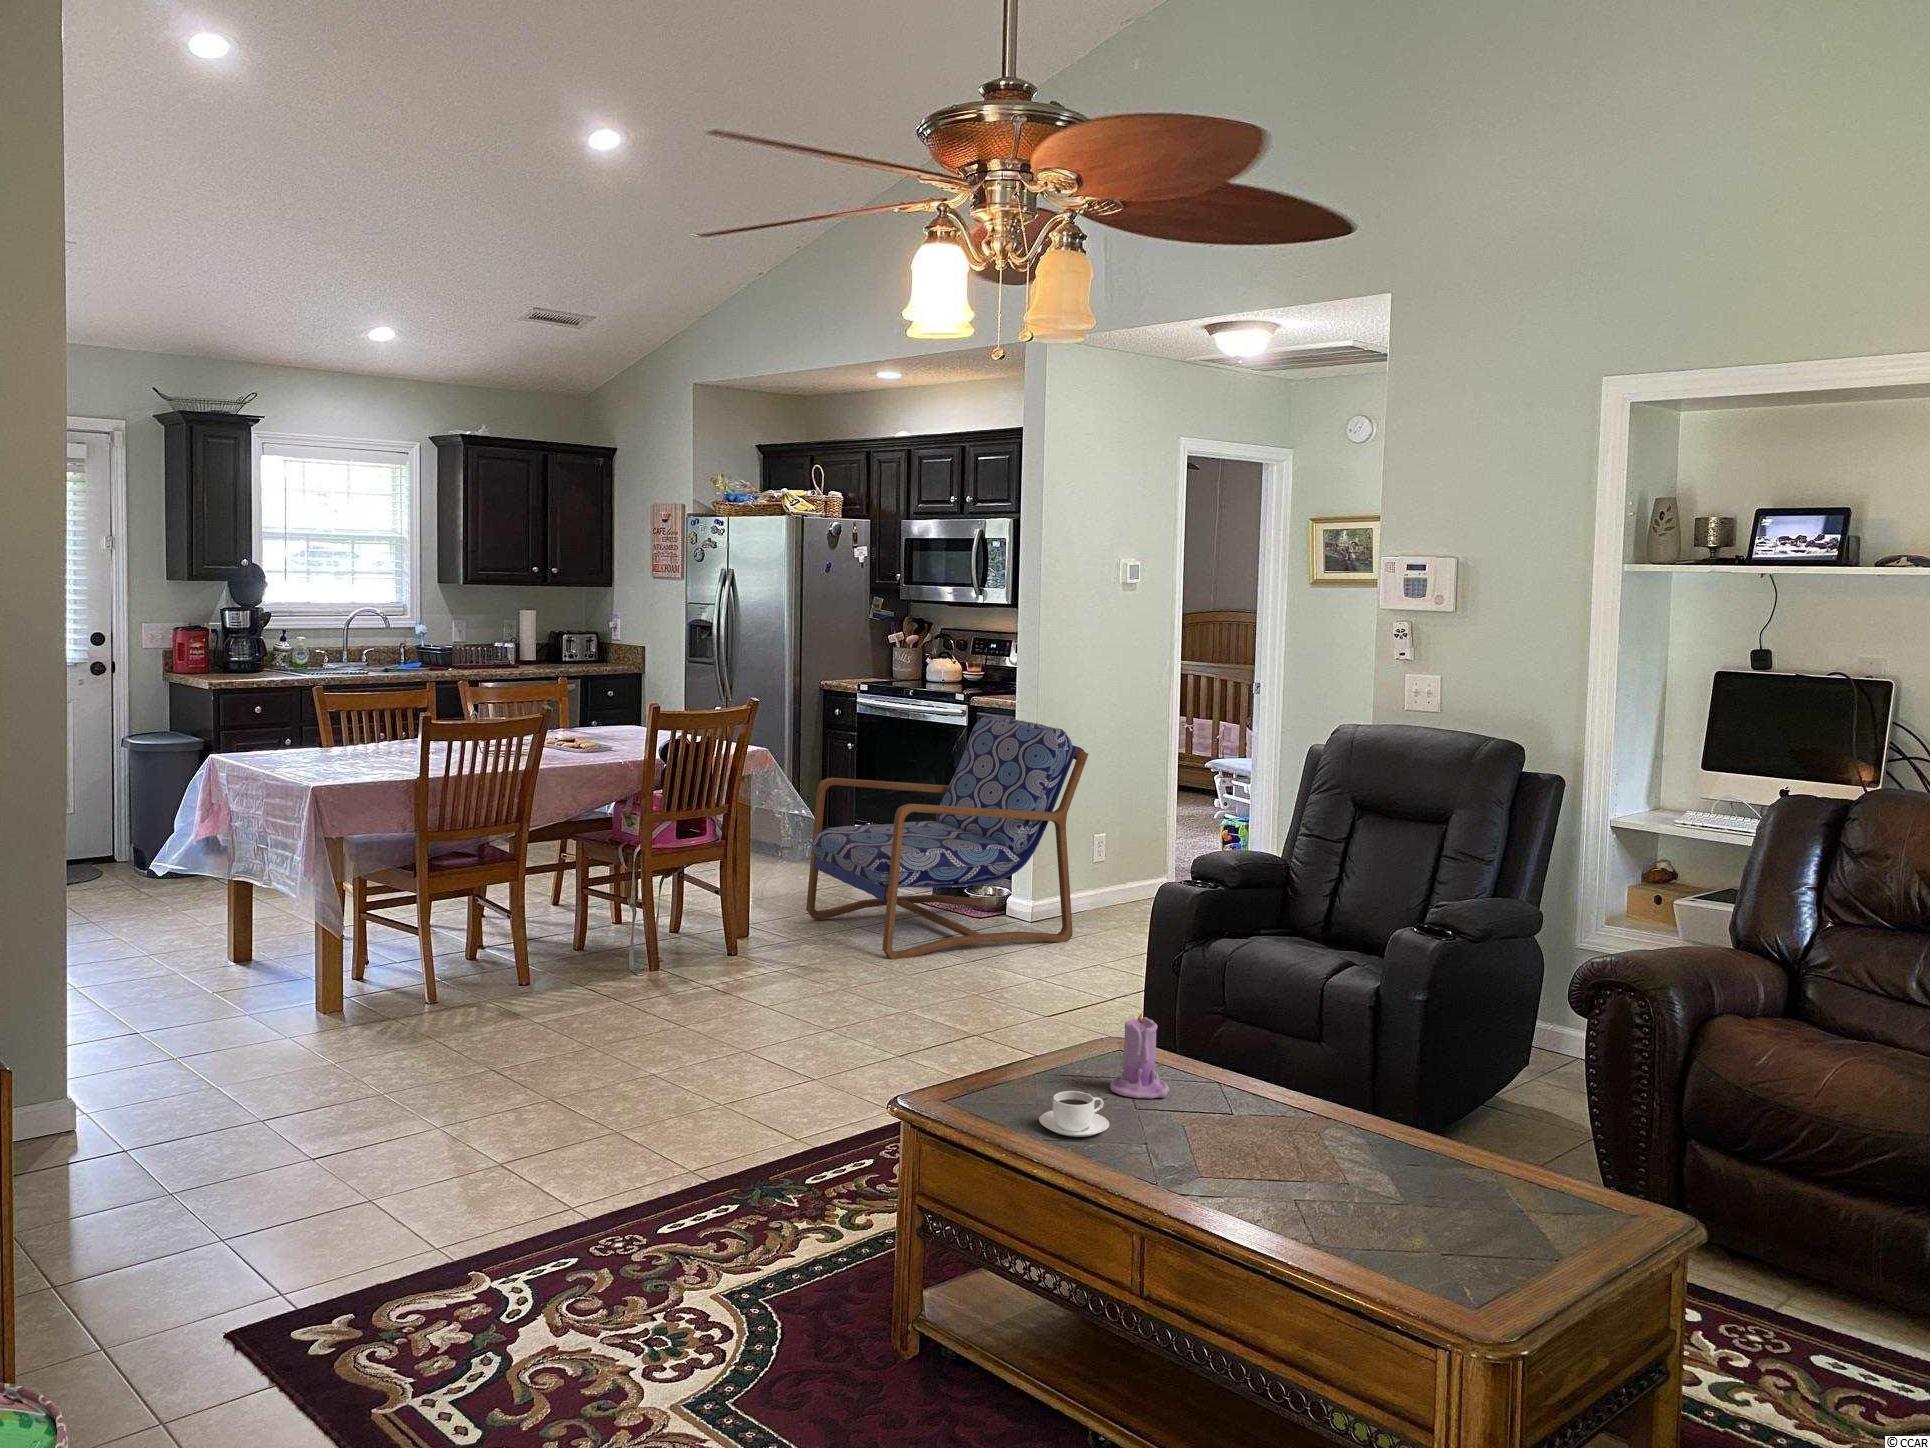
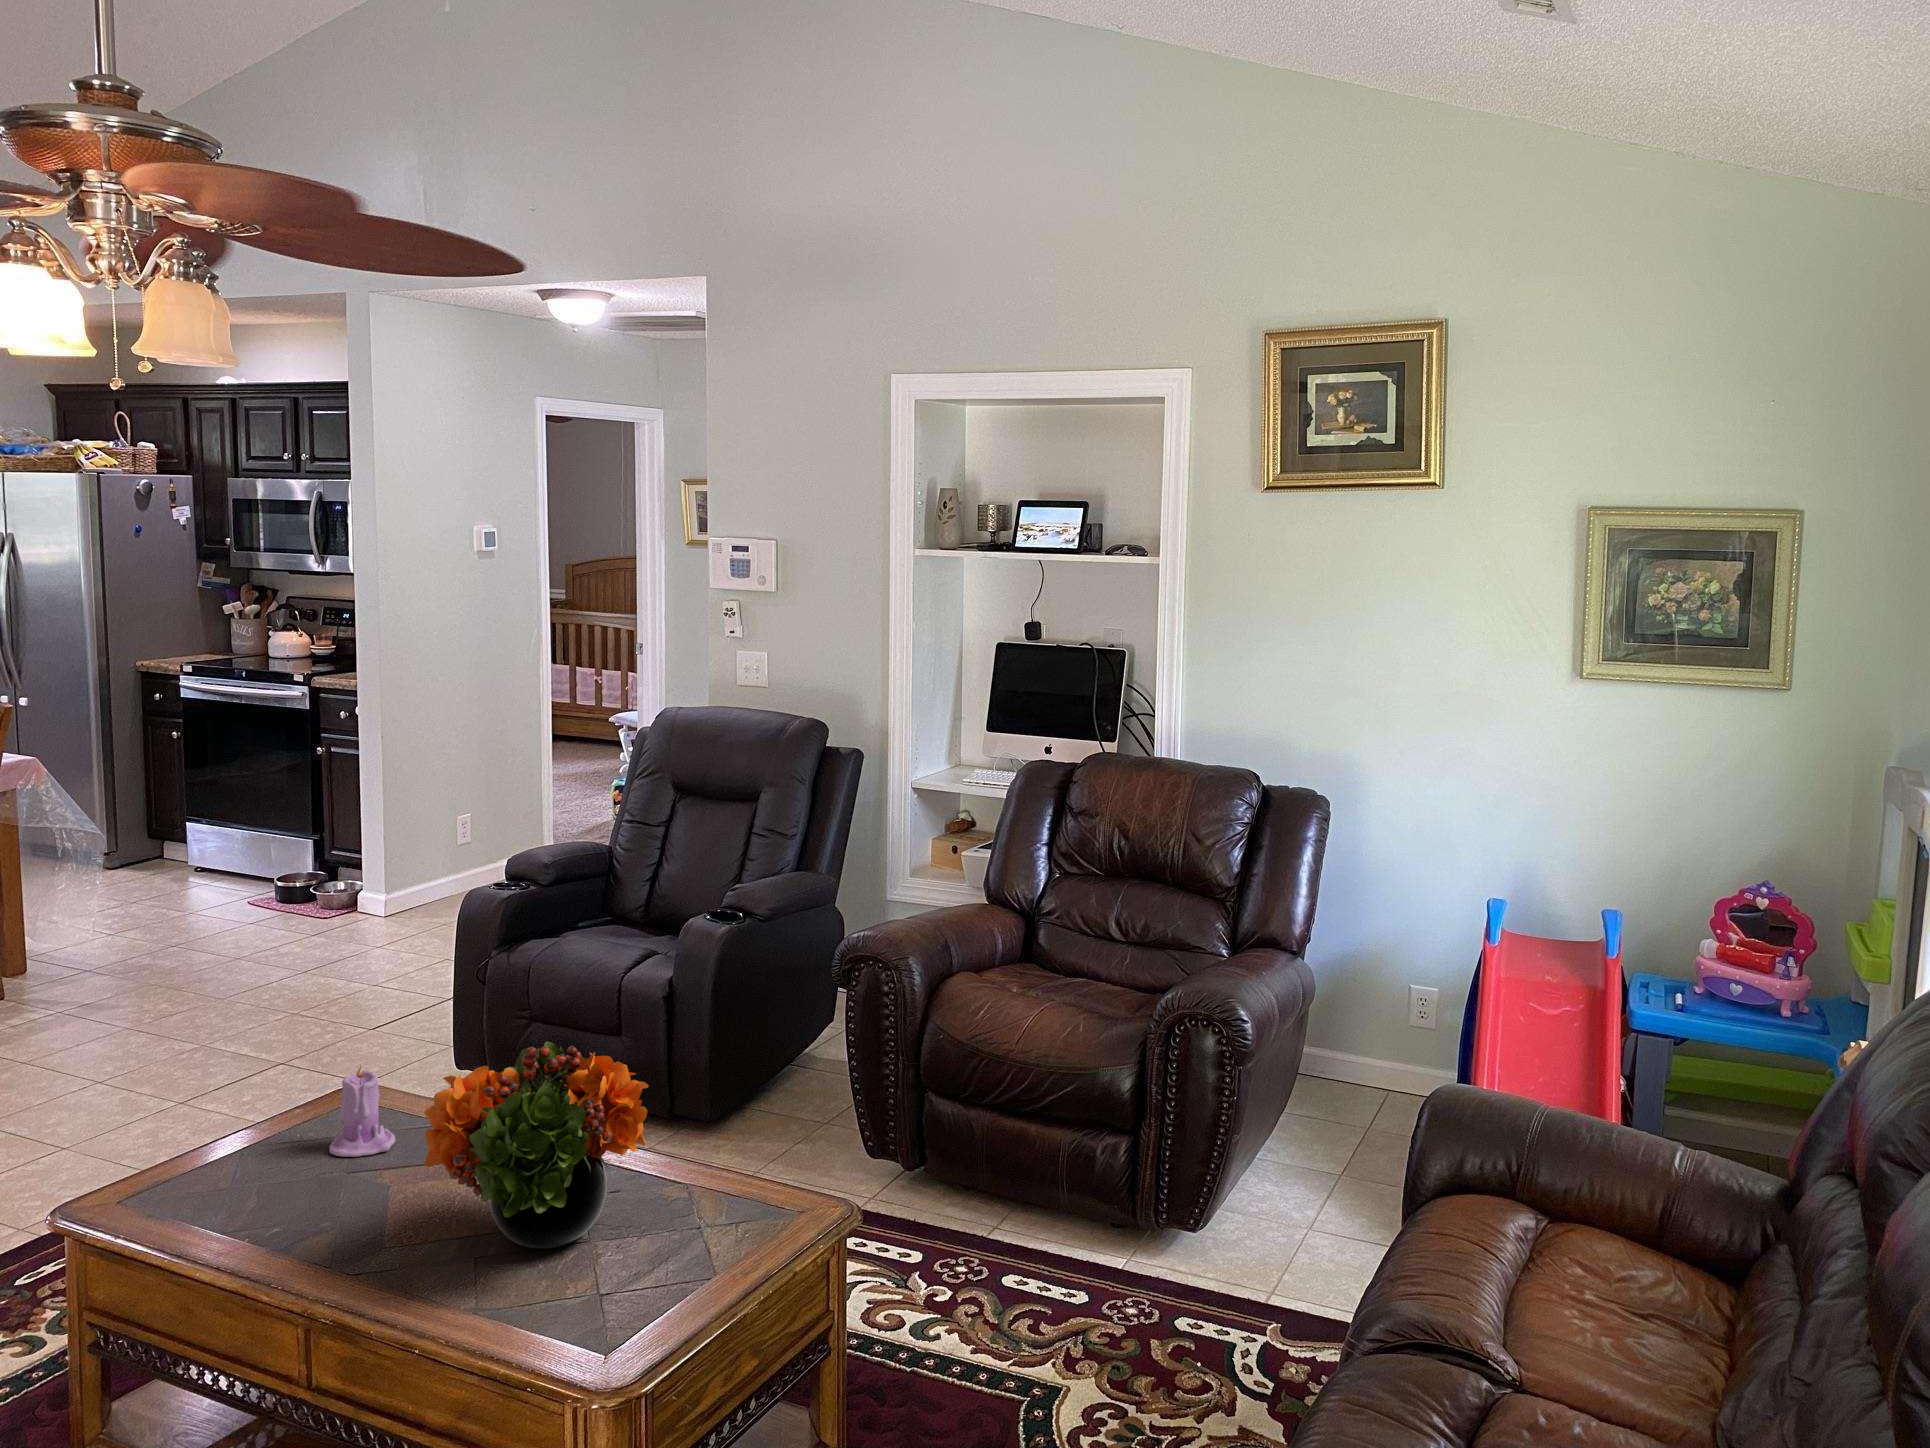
armchair: present [806,716,1088,959] -> none [106,699,433,985]
flower arrangement: none [1240,997,1473,1207] -> present [424,1042,649,1248]
coffee cup: present [1039,1091,1109,1137] -> none [225,1168,307,1220]

